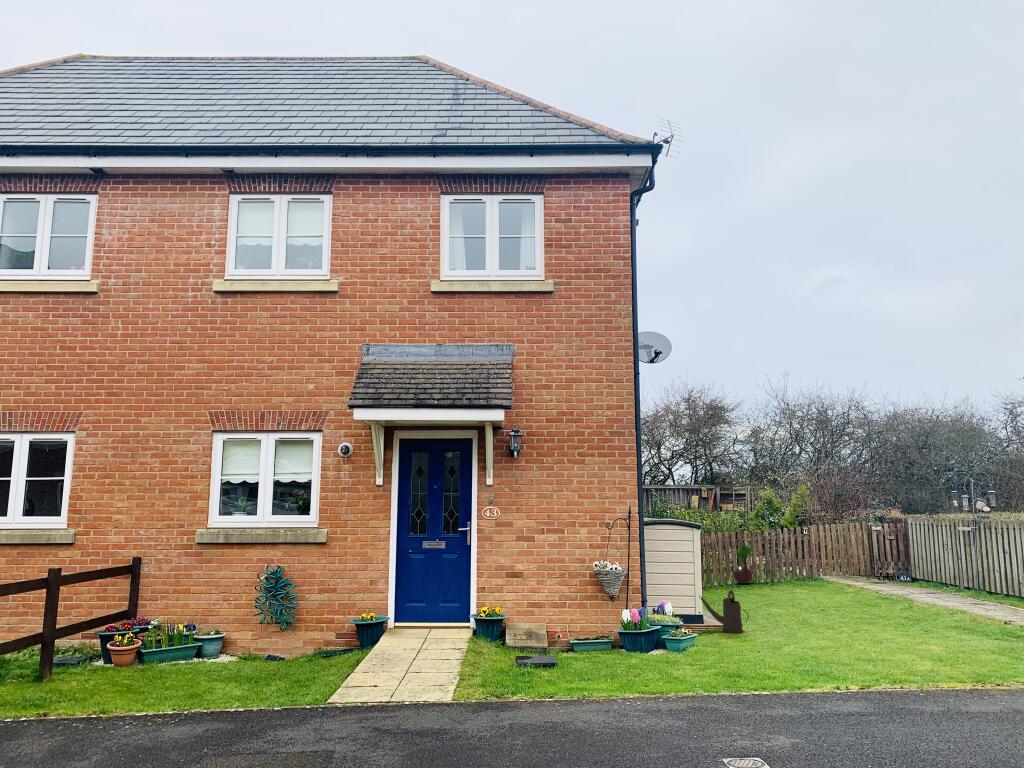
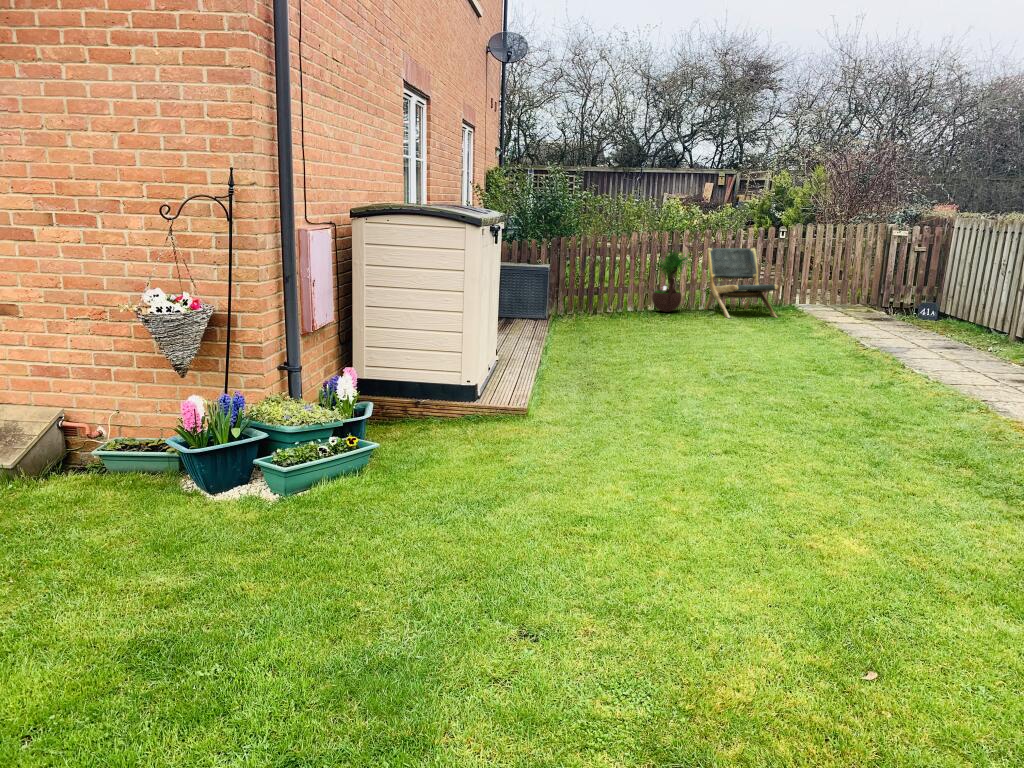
lounge chair: none [762,541,816,585] -> present [705,248,778,318]
watering can: present [699,590,749,633] -> none [450,351,529,434]

